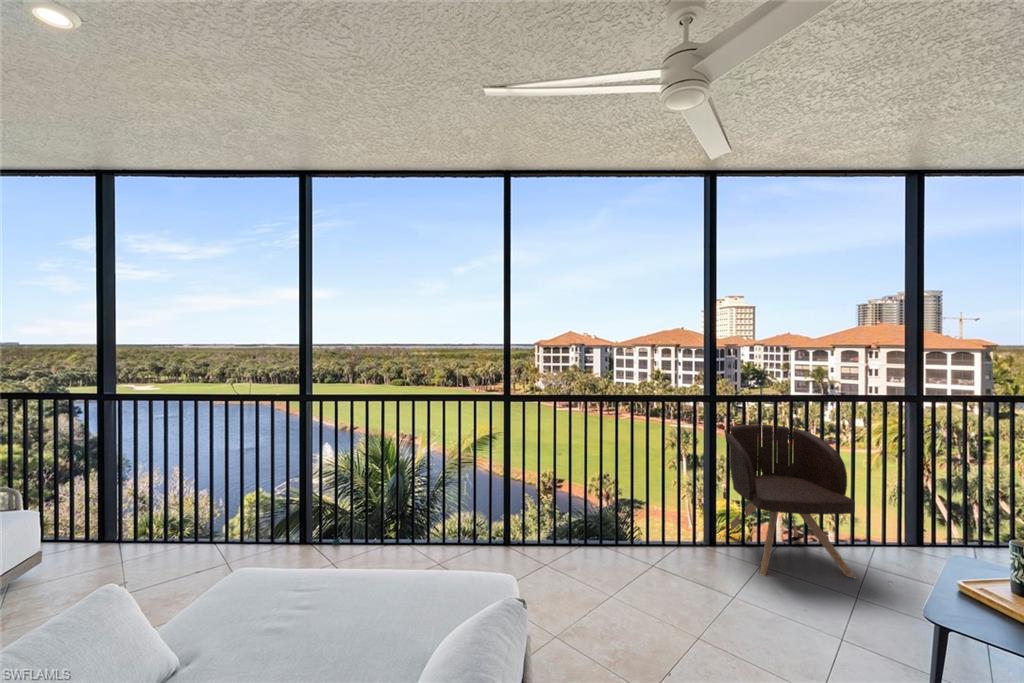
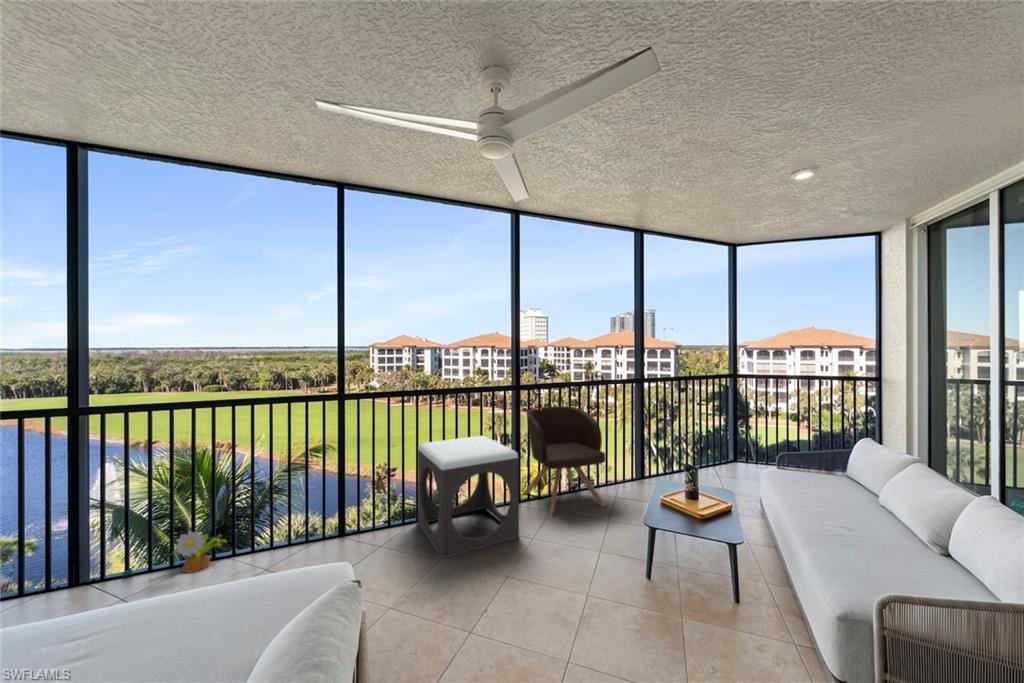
footstool: none [585,454,716,600] -> present [418,436,519,558]
decorative plant: none [362,512,407,551] -> present [173,531,226,573]

